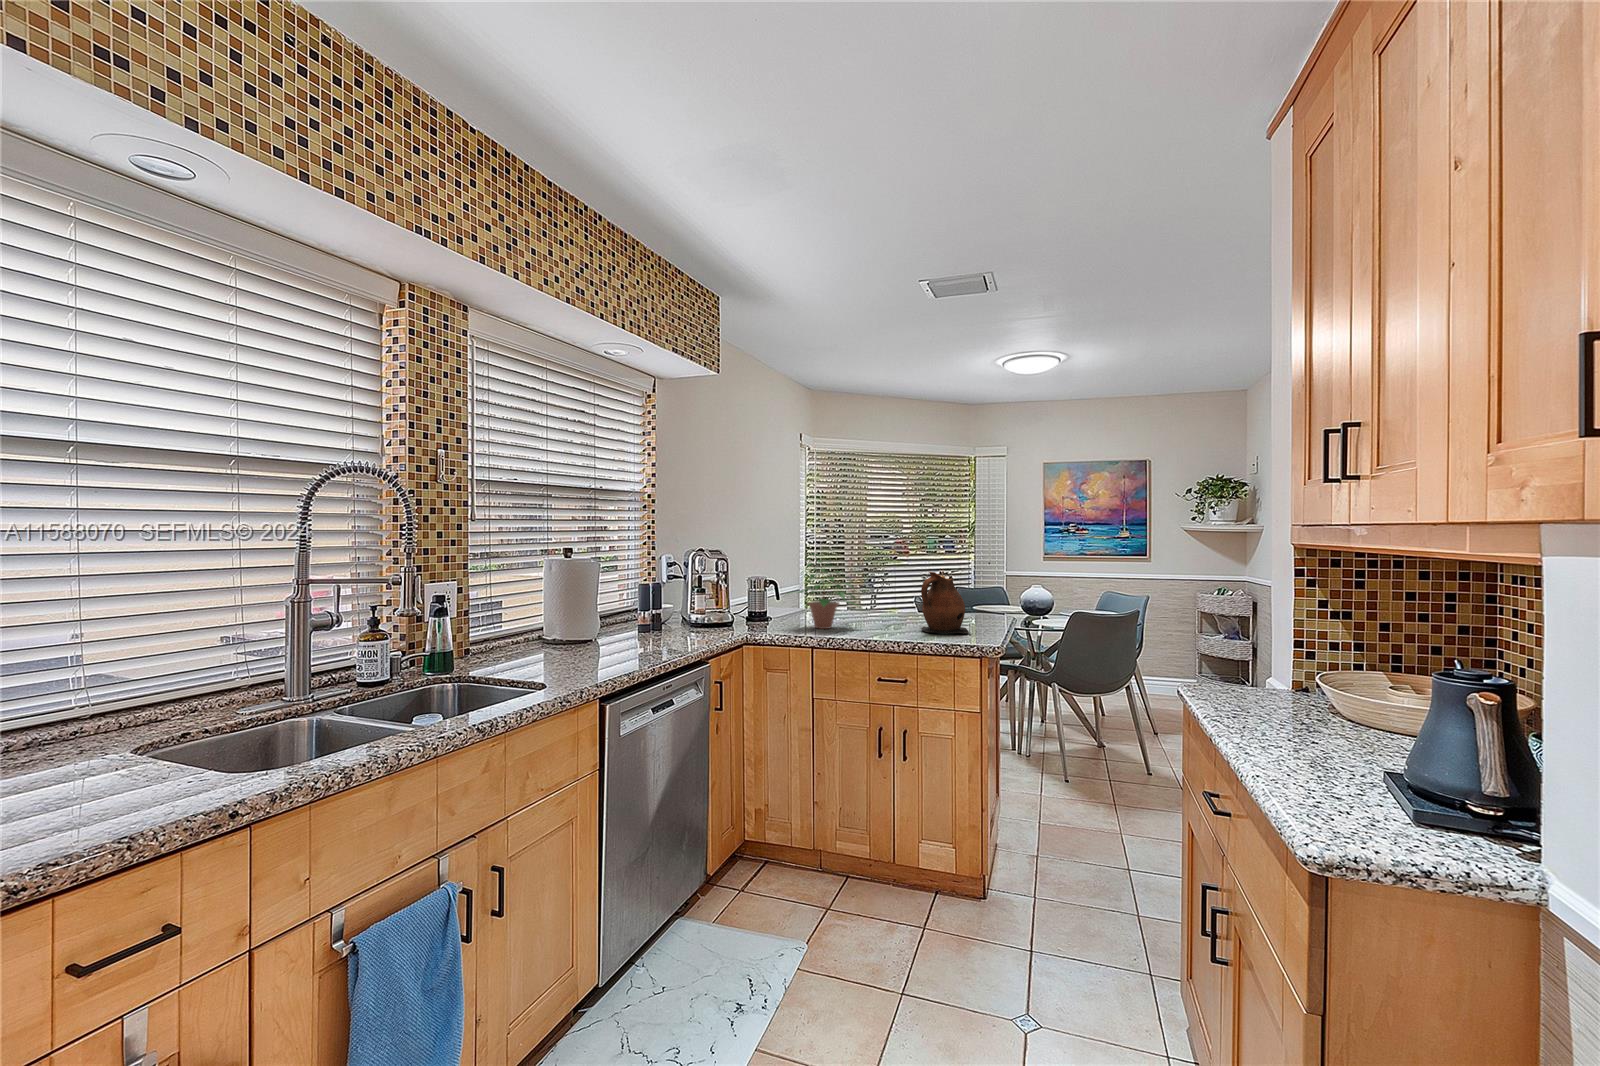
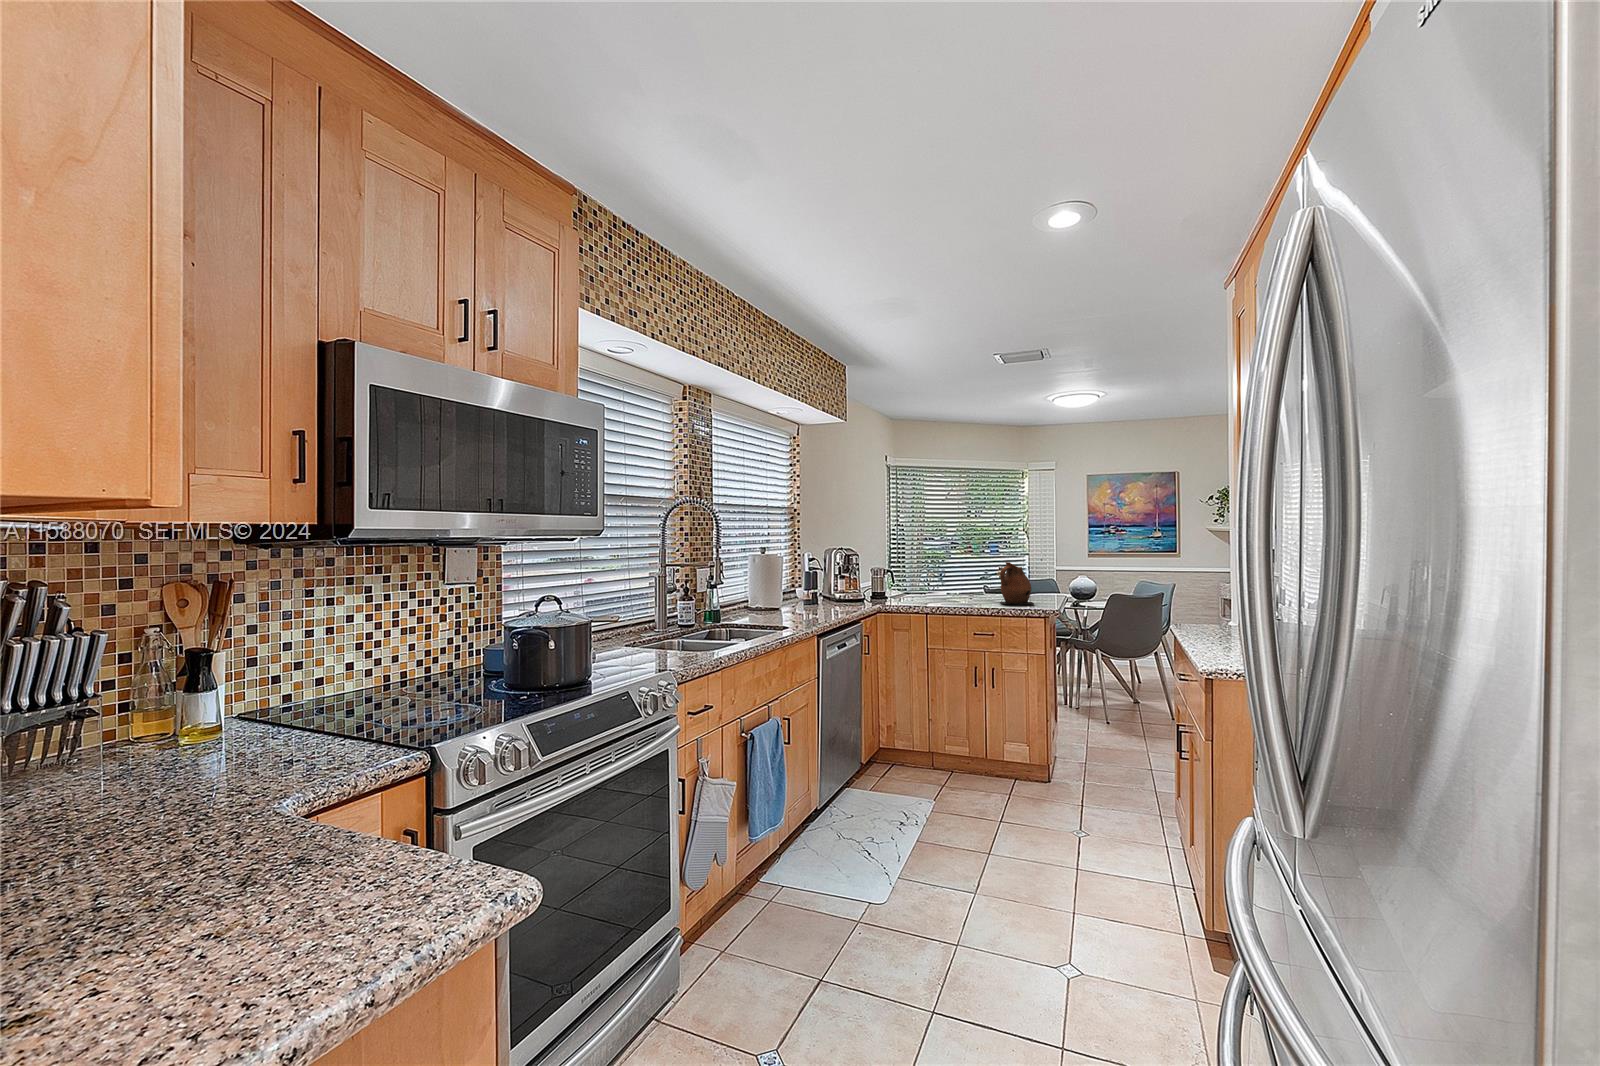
potted plant: present [787,554,854,629] -> none [900,550,959,603]

